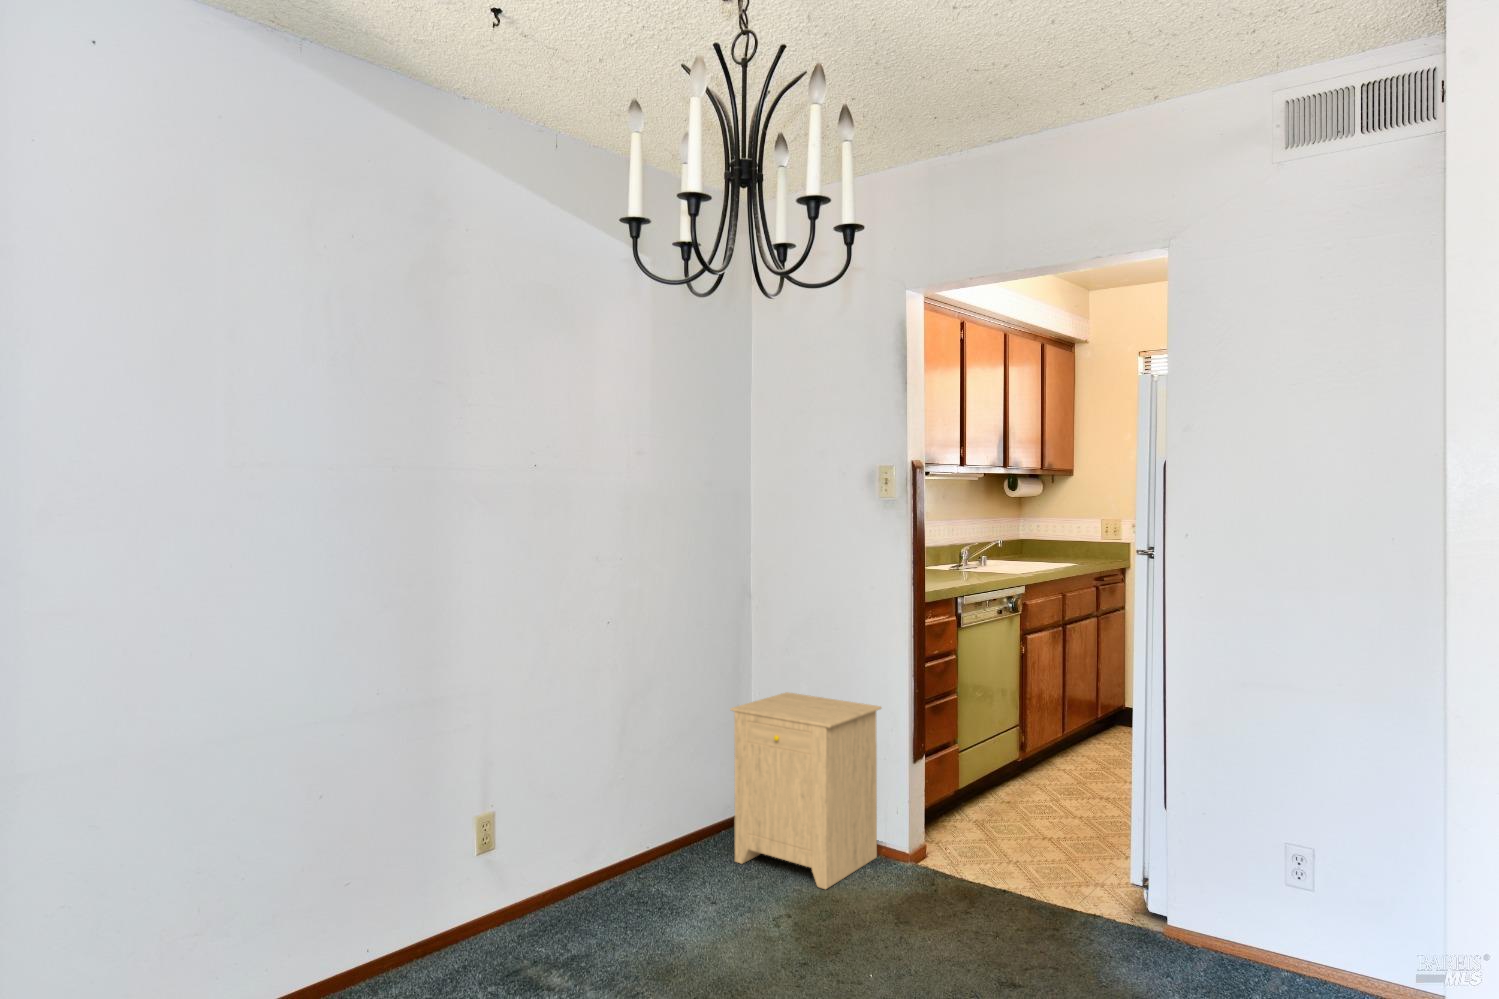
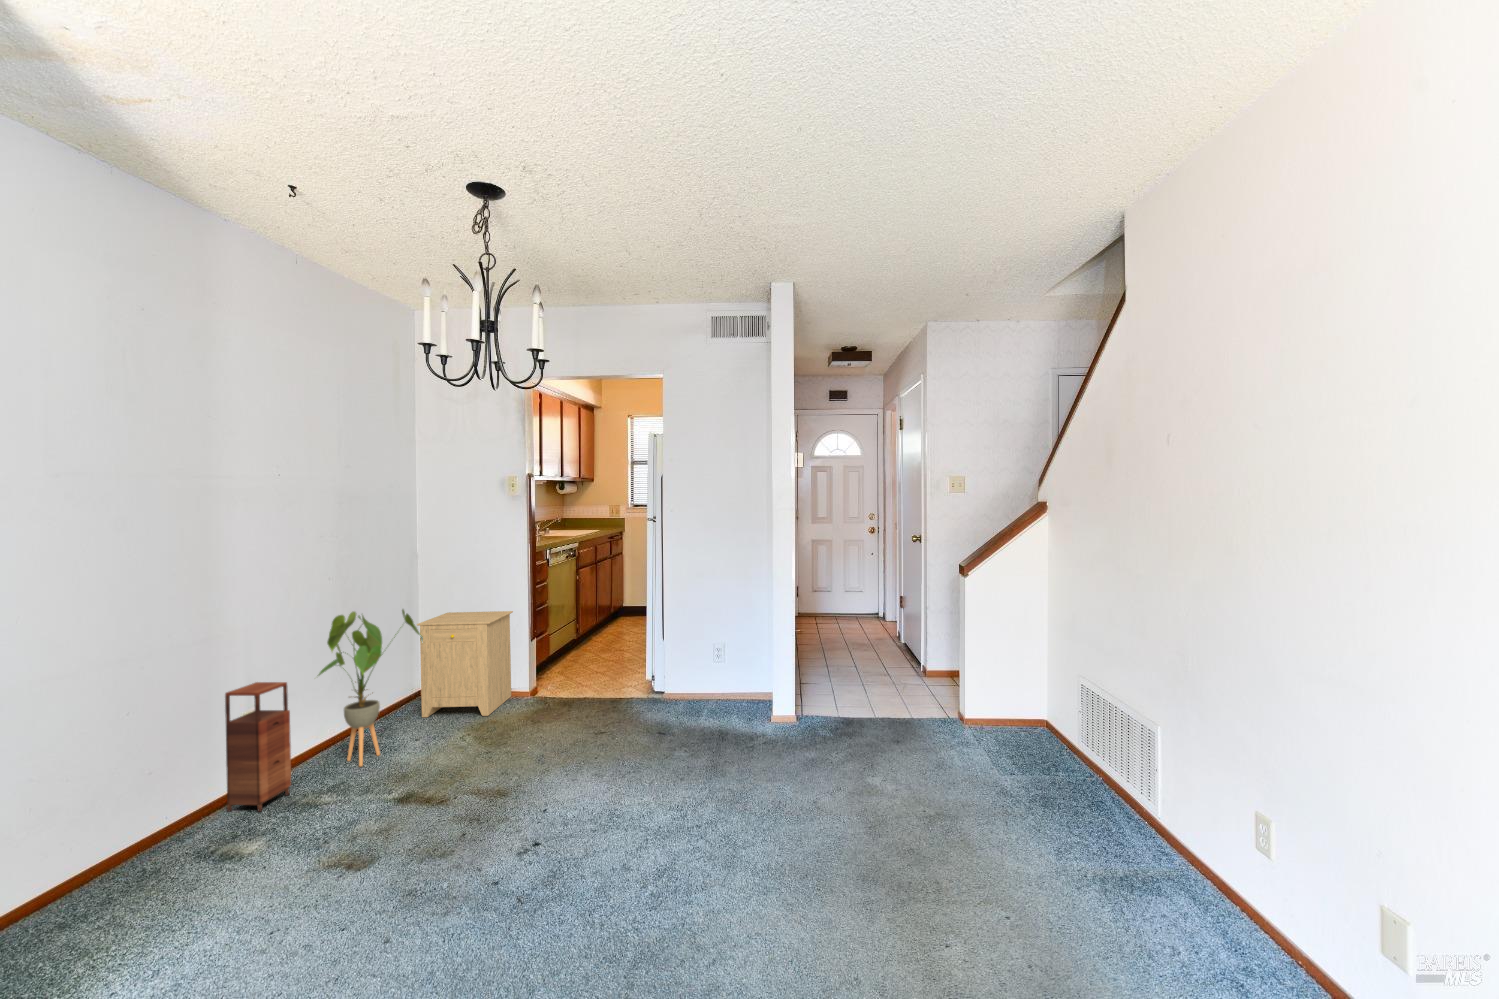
house plant: none [565,680,718,934] -> present [319,609,423,766]
storage cabinet: none [445,773,520,974] -> present [225,682,291,812]

